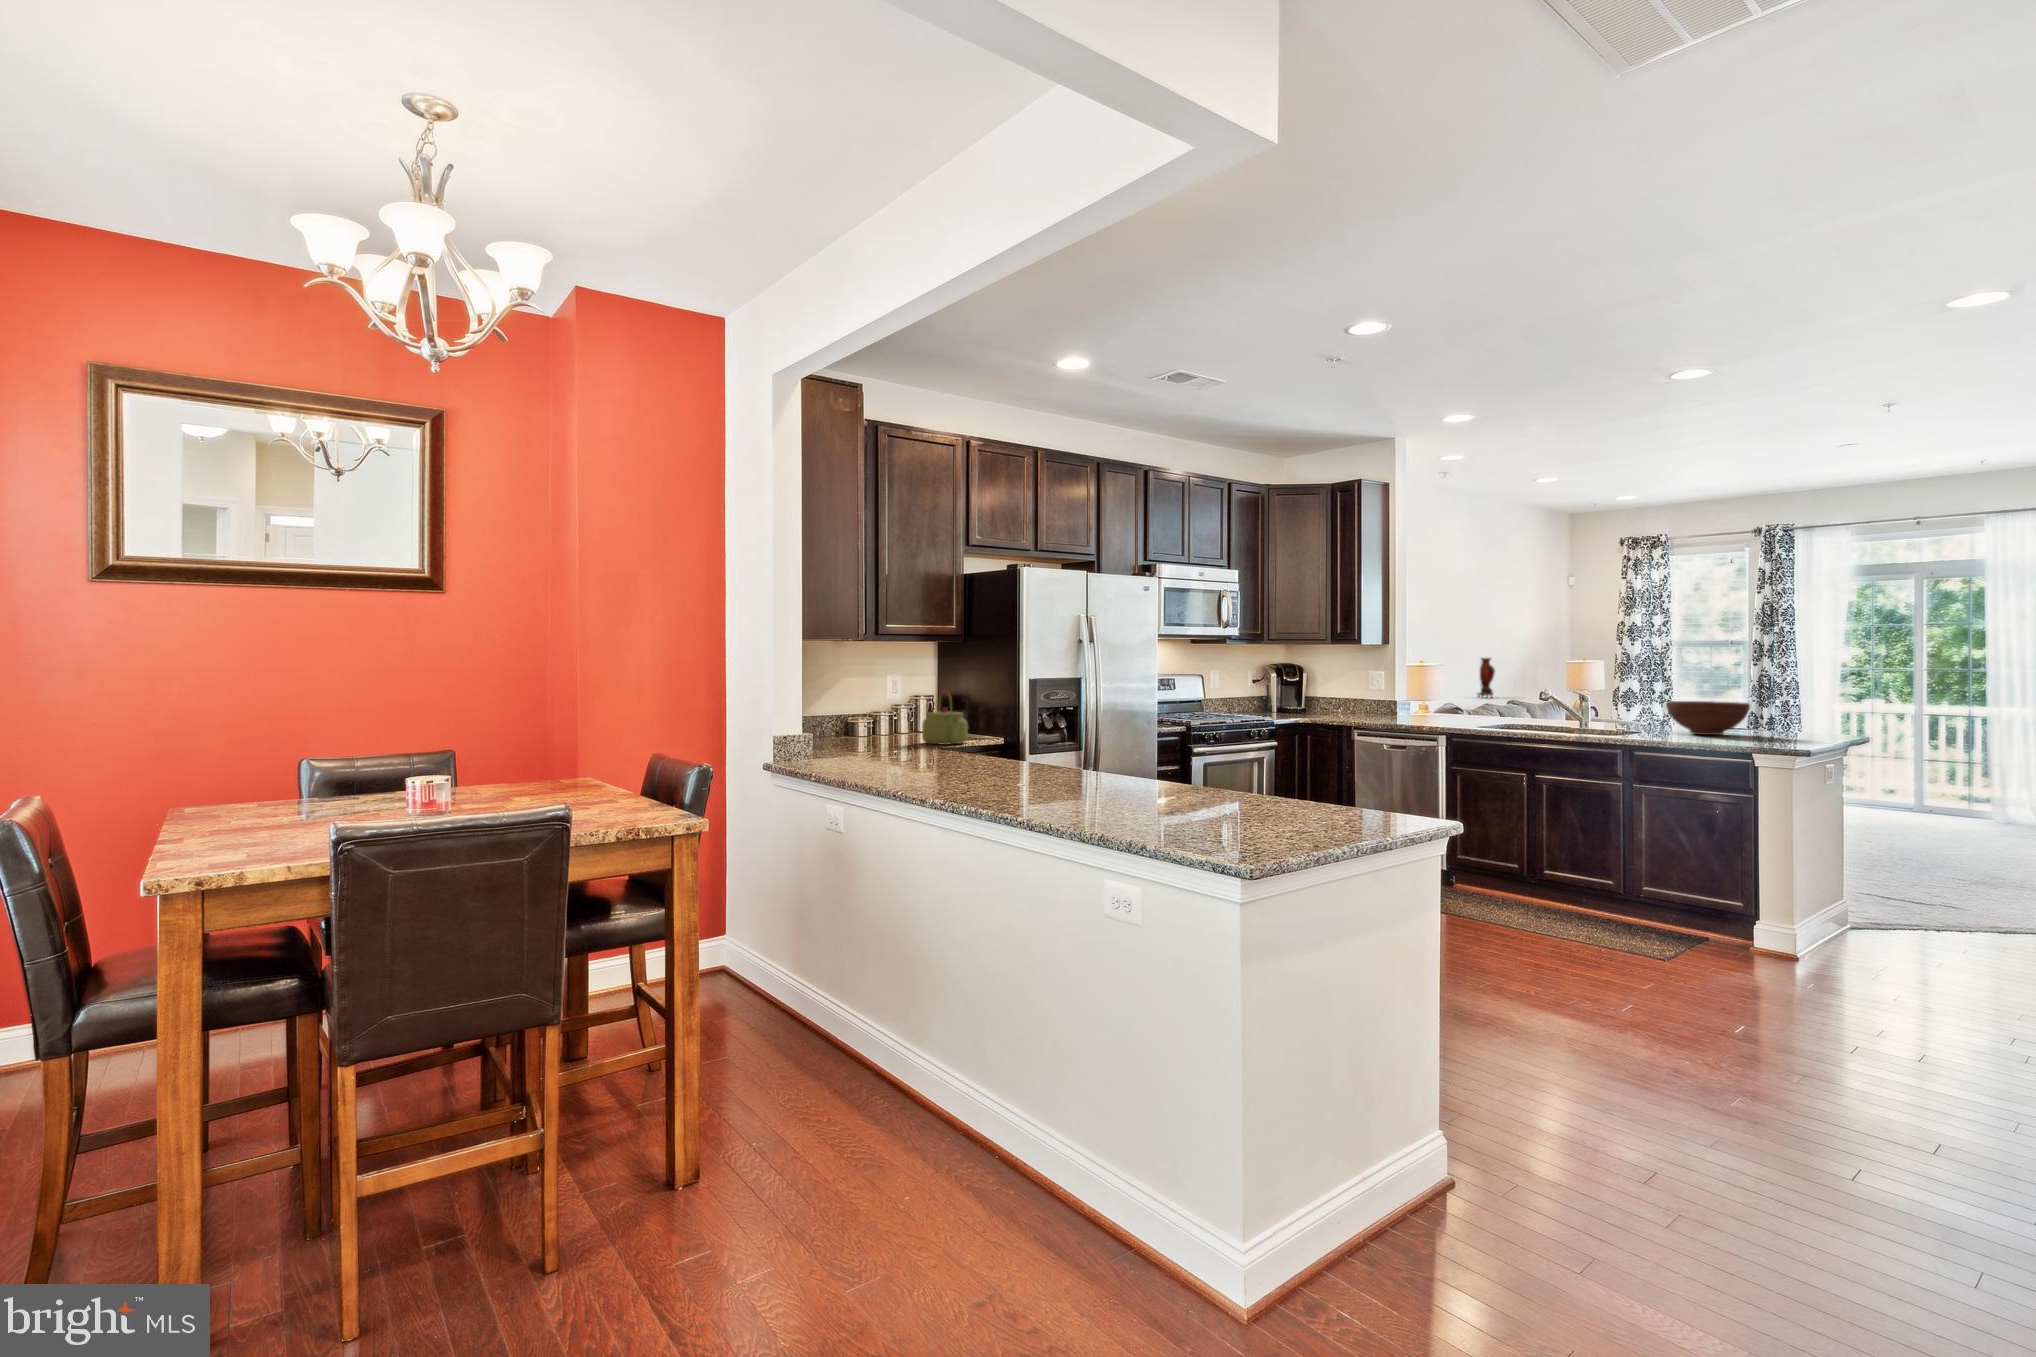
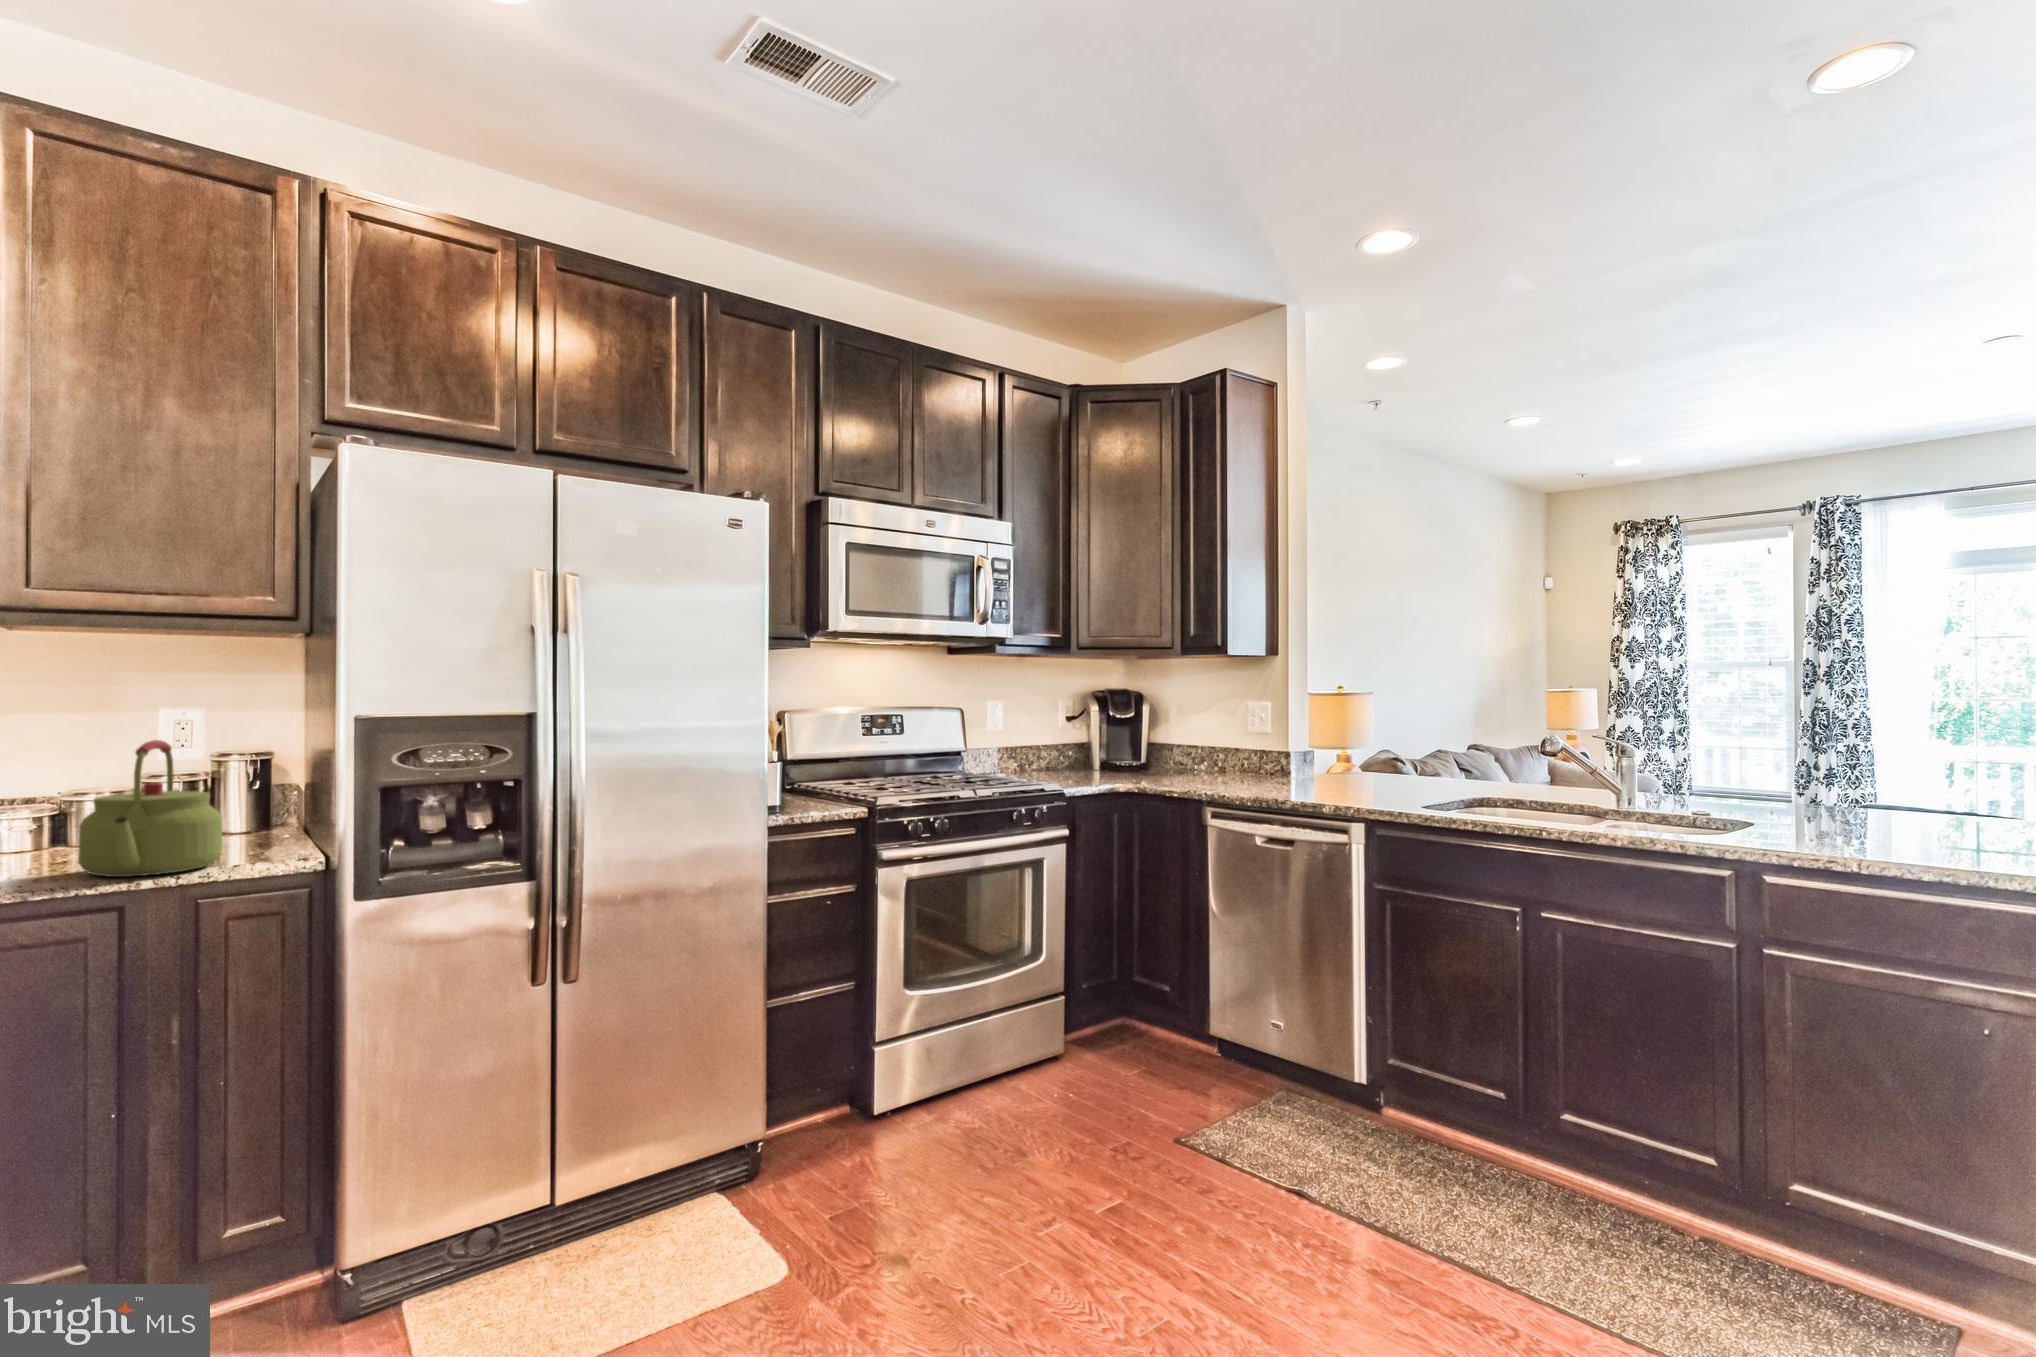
vase: present [1478,658,1495,697] -> none [1421,684,1447,742]
fruit bowl: present [1666,701,1750,735] -> none [1785,760,1967,832]

